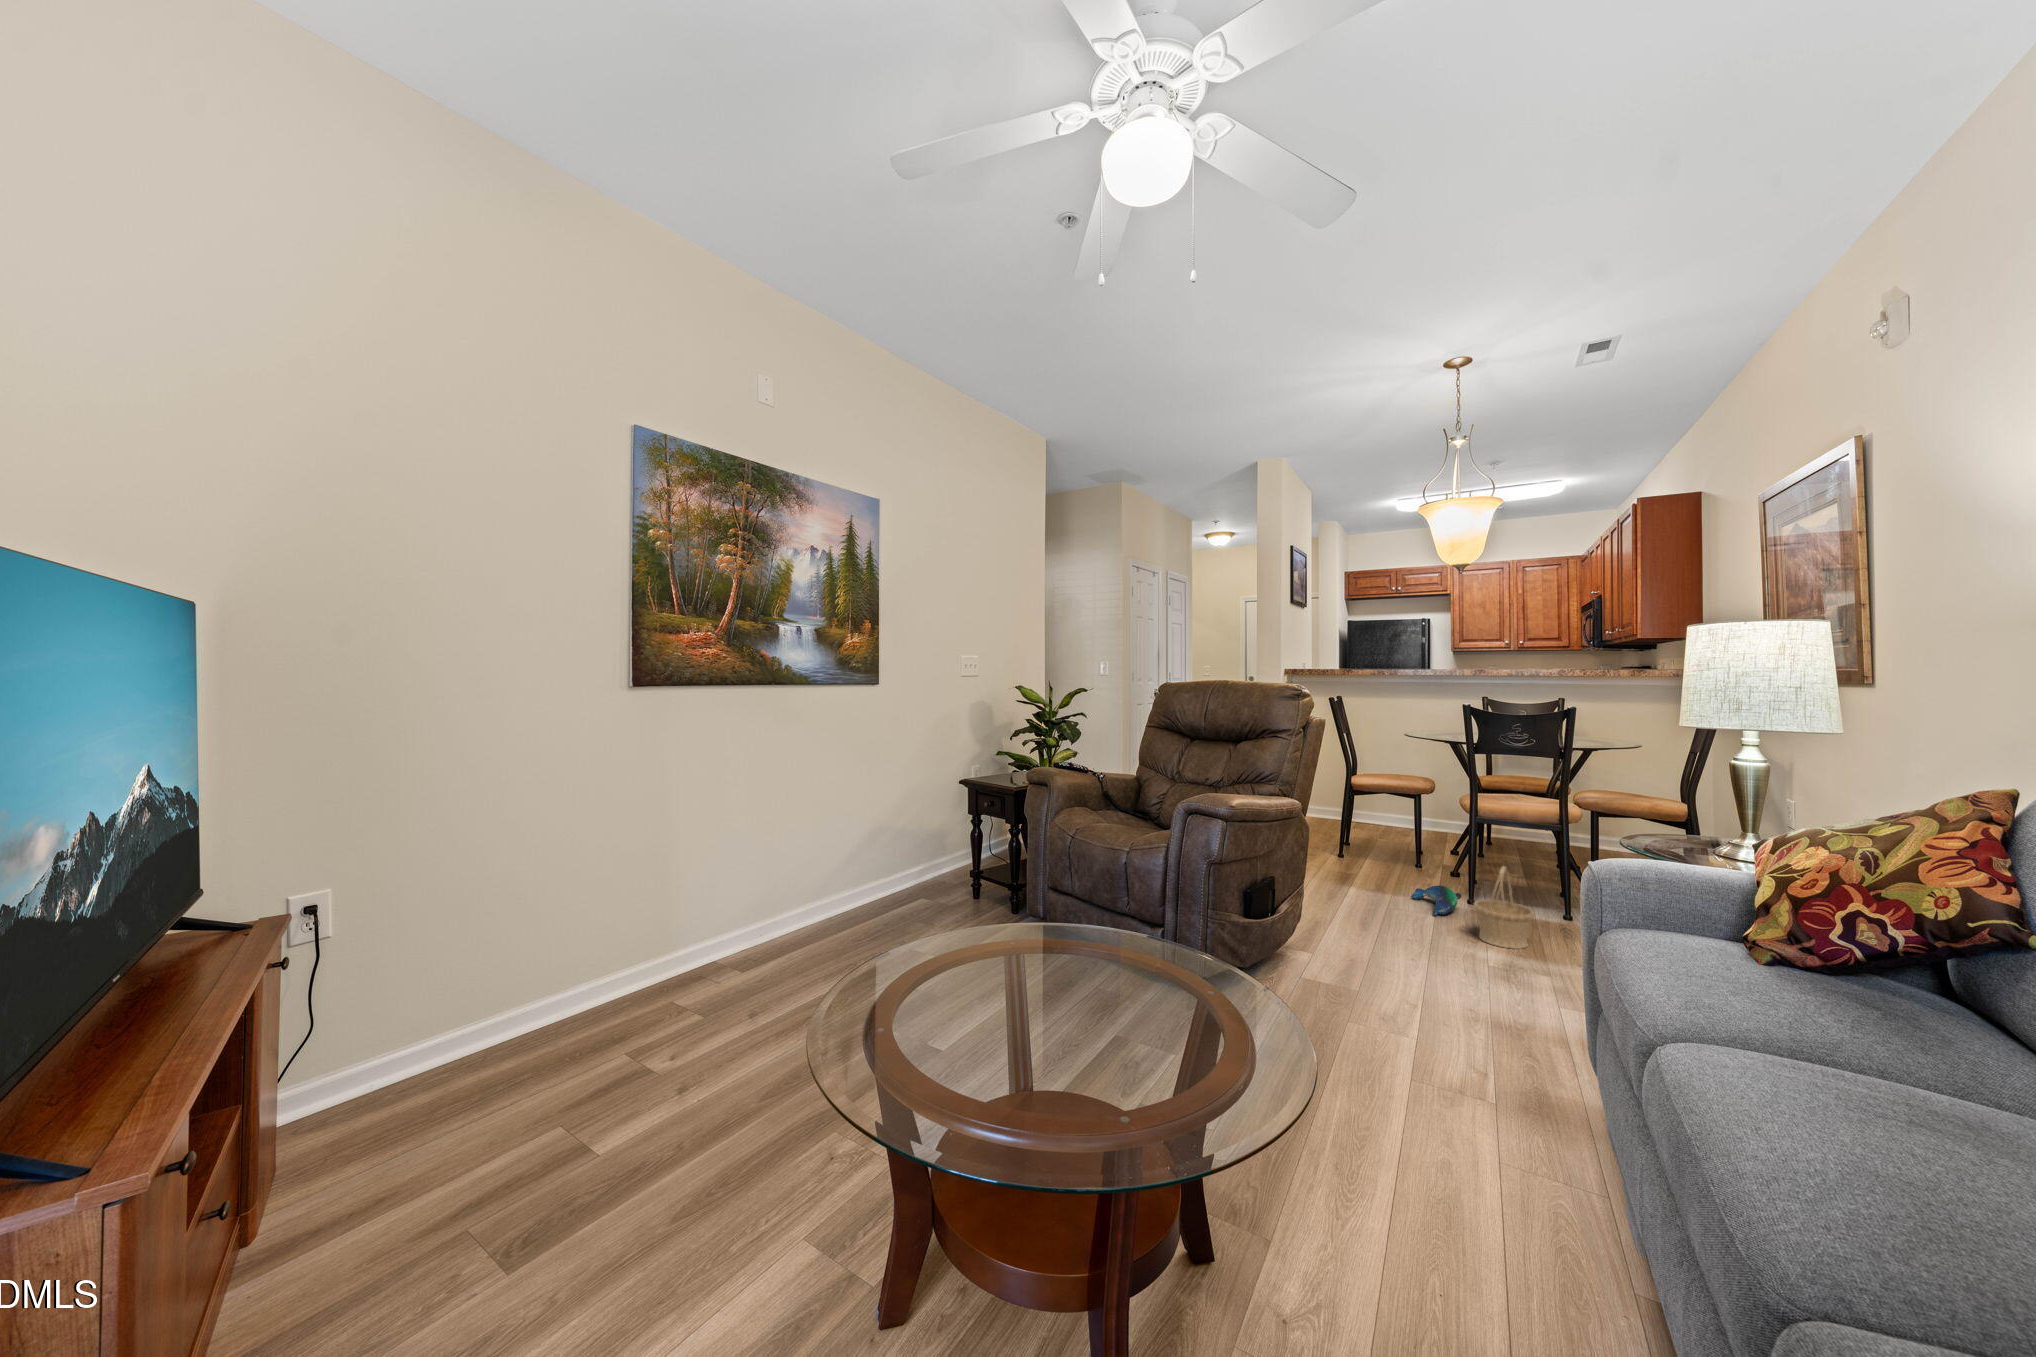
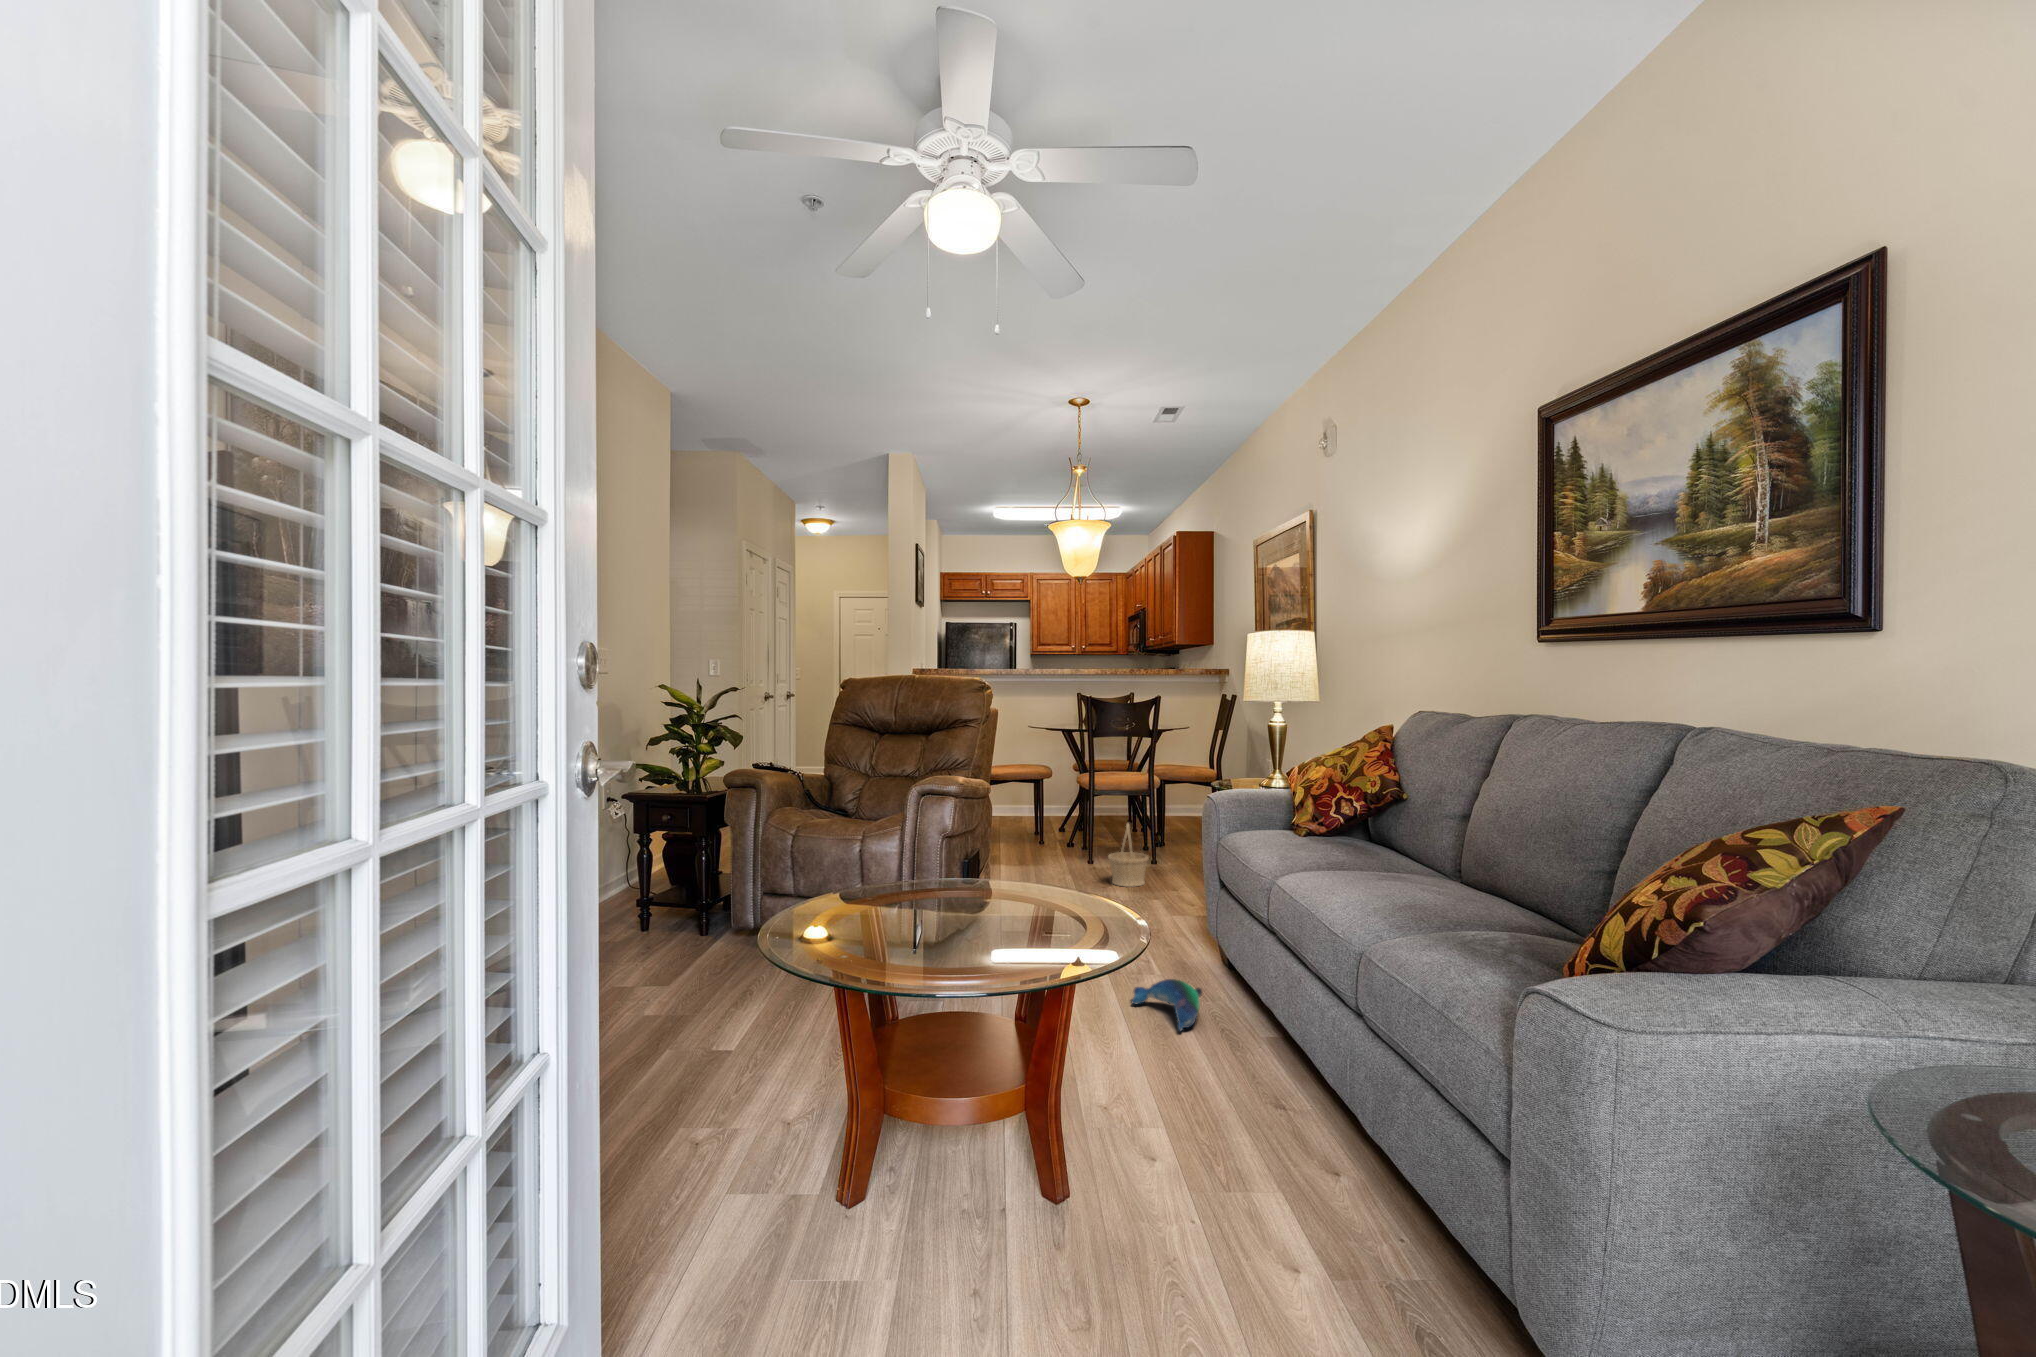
plush toy: present [1411,886,1461,915] -> present [1132,979,1202,1031]

